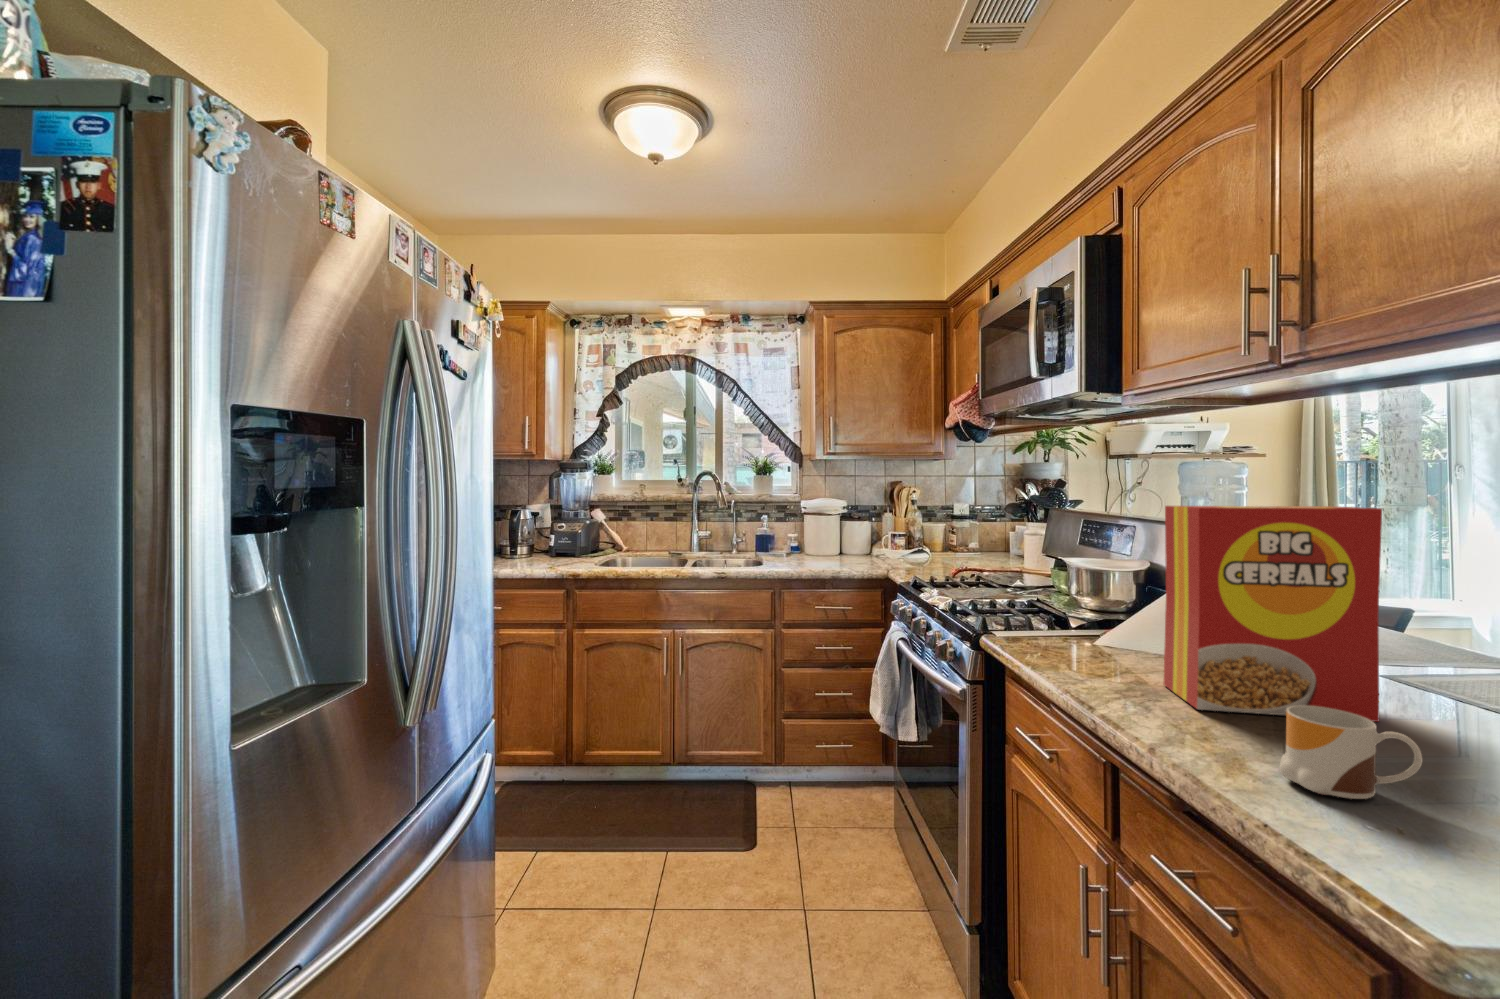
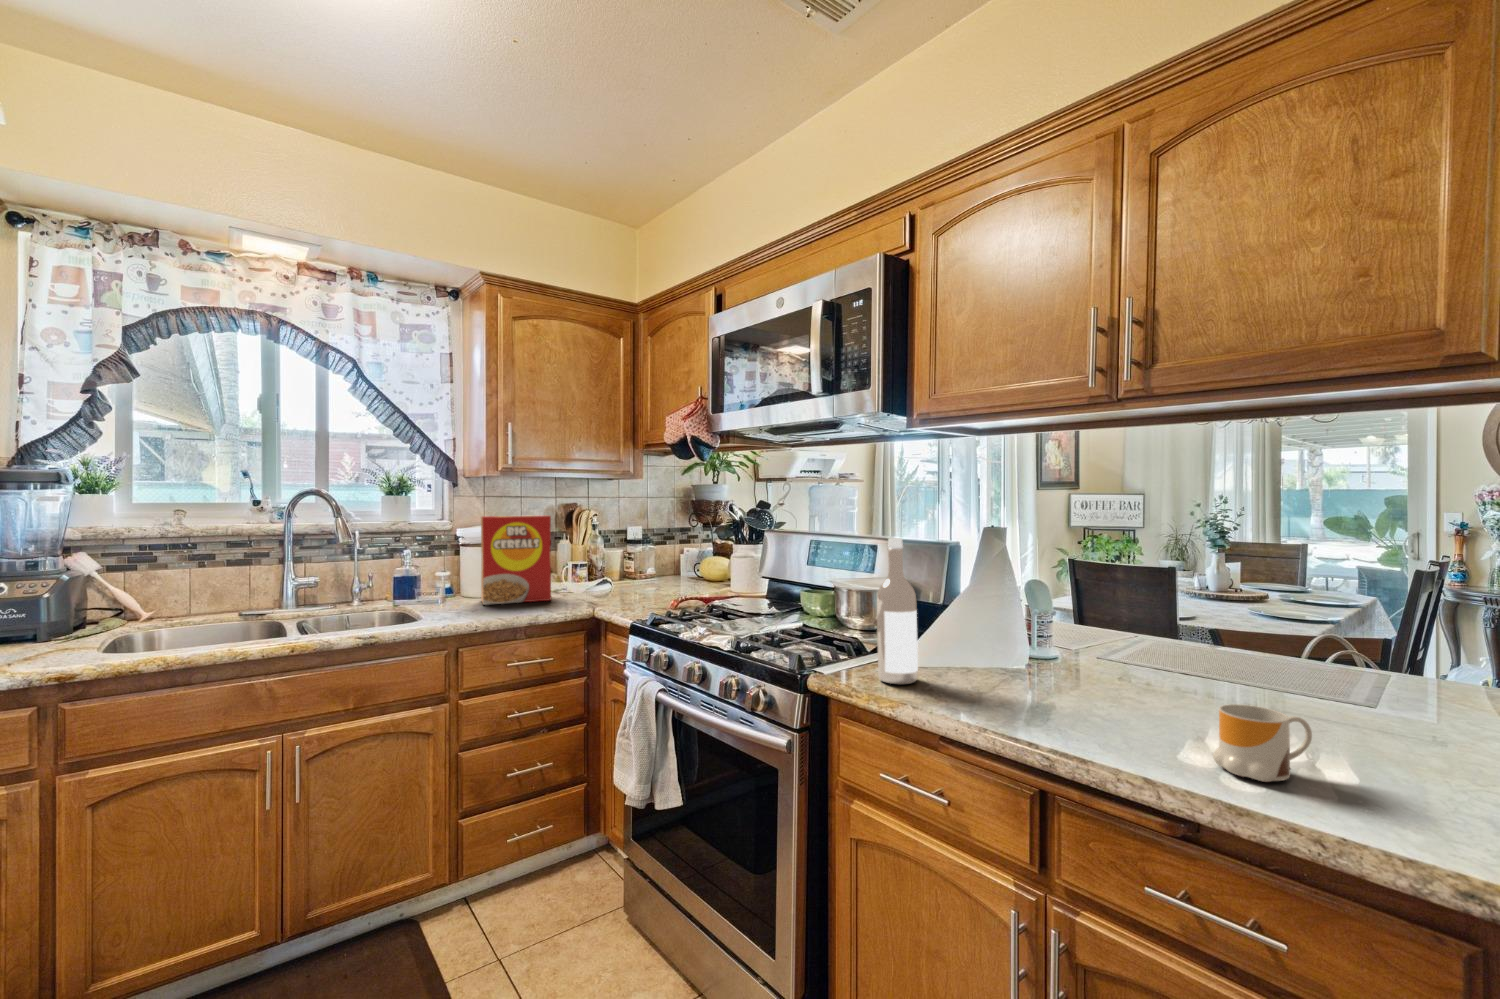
cereal box: present [1164,506,1382,722] -> present [481,515,551,605]
wine bottle: none [1038,511,1080,653] -> present [877,538,918,684]

